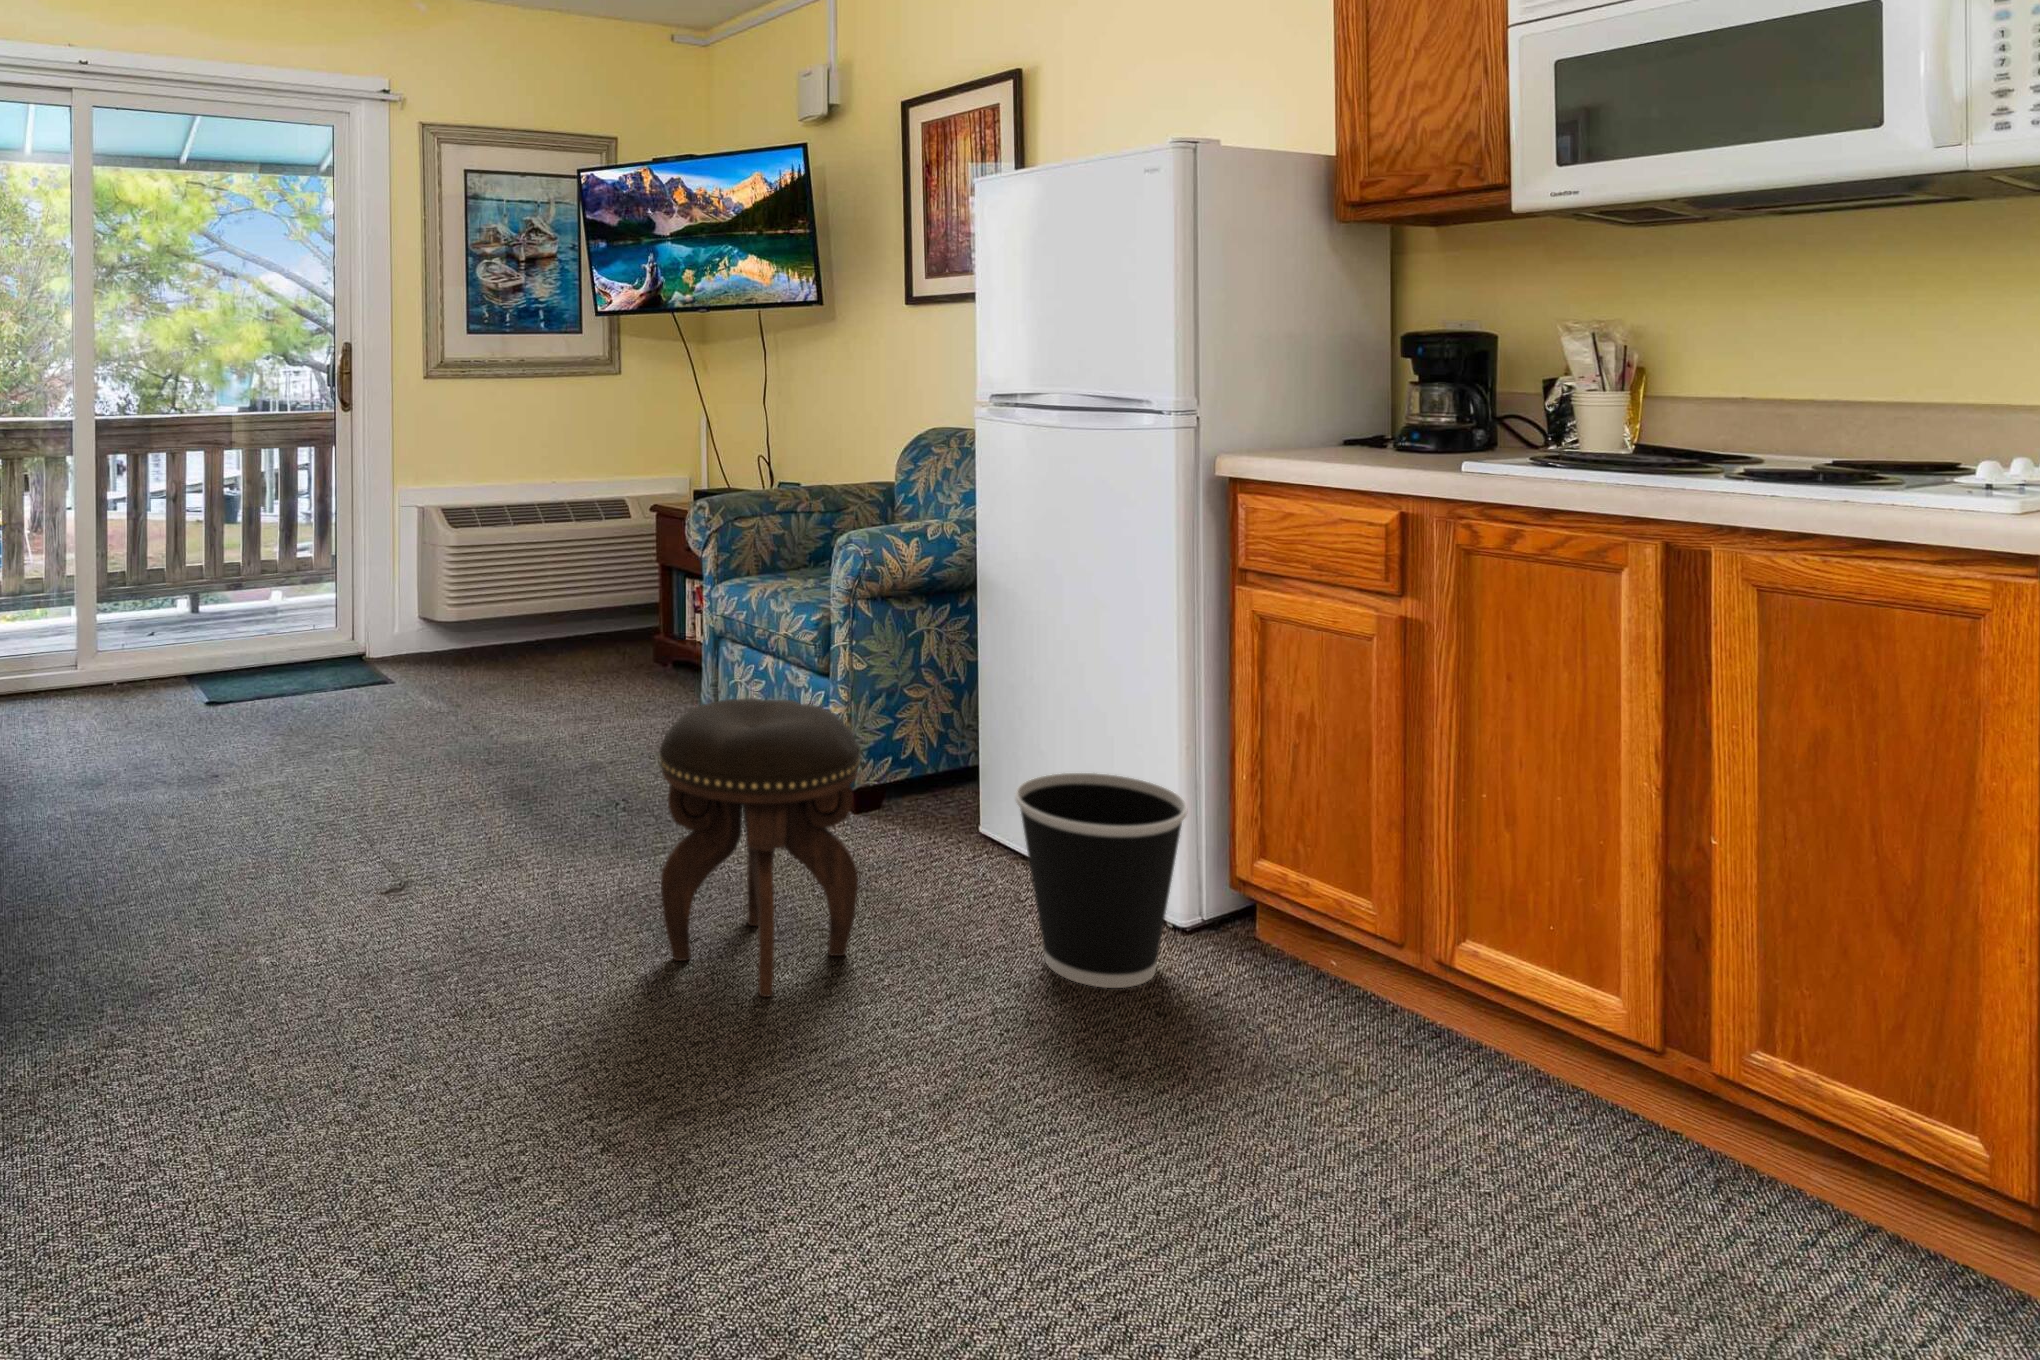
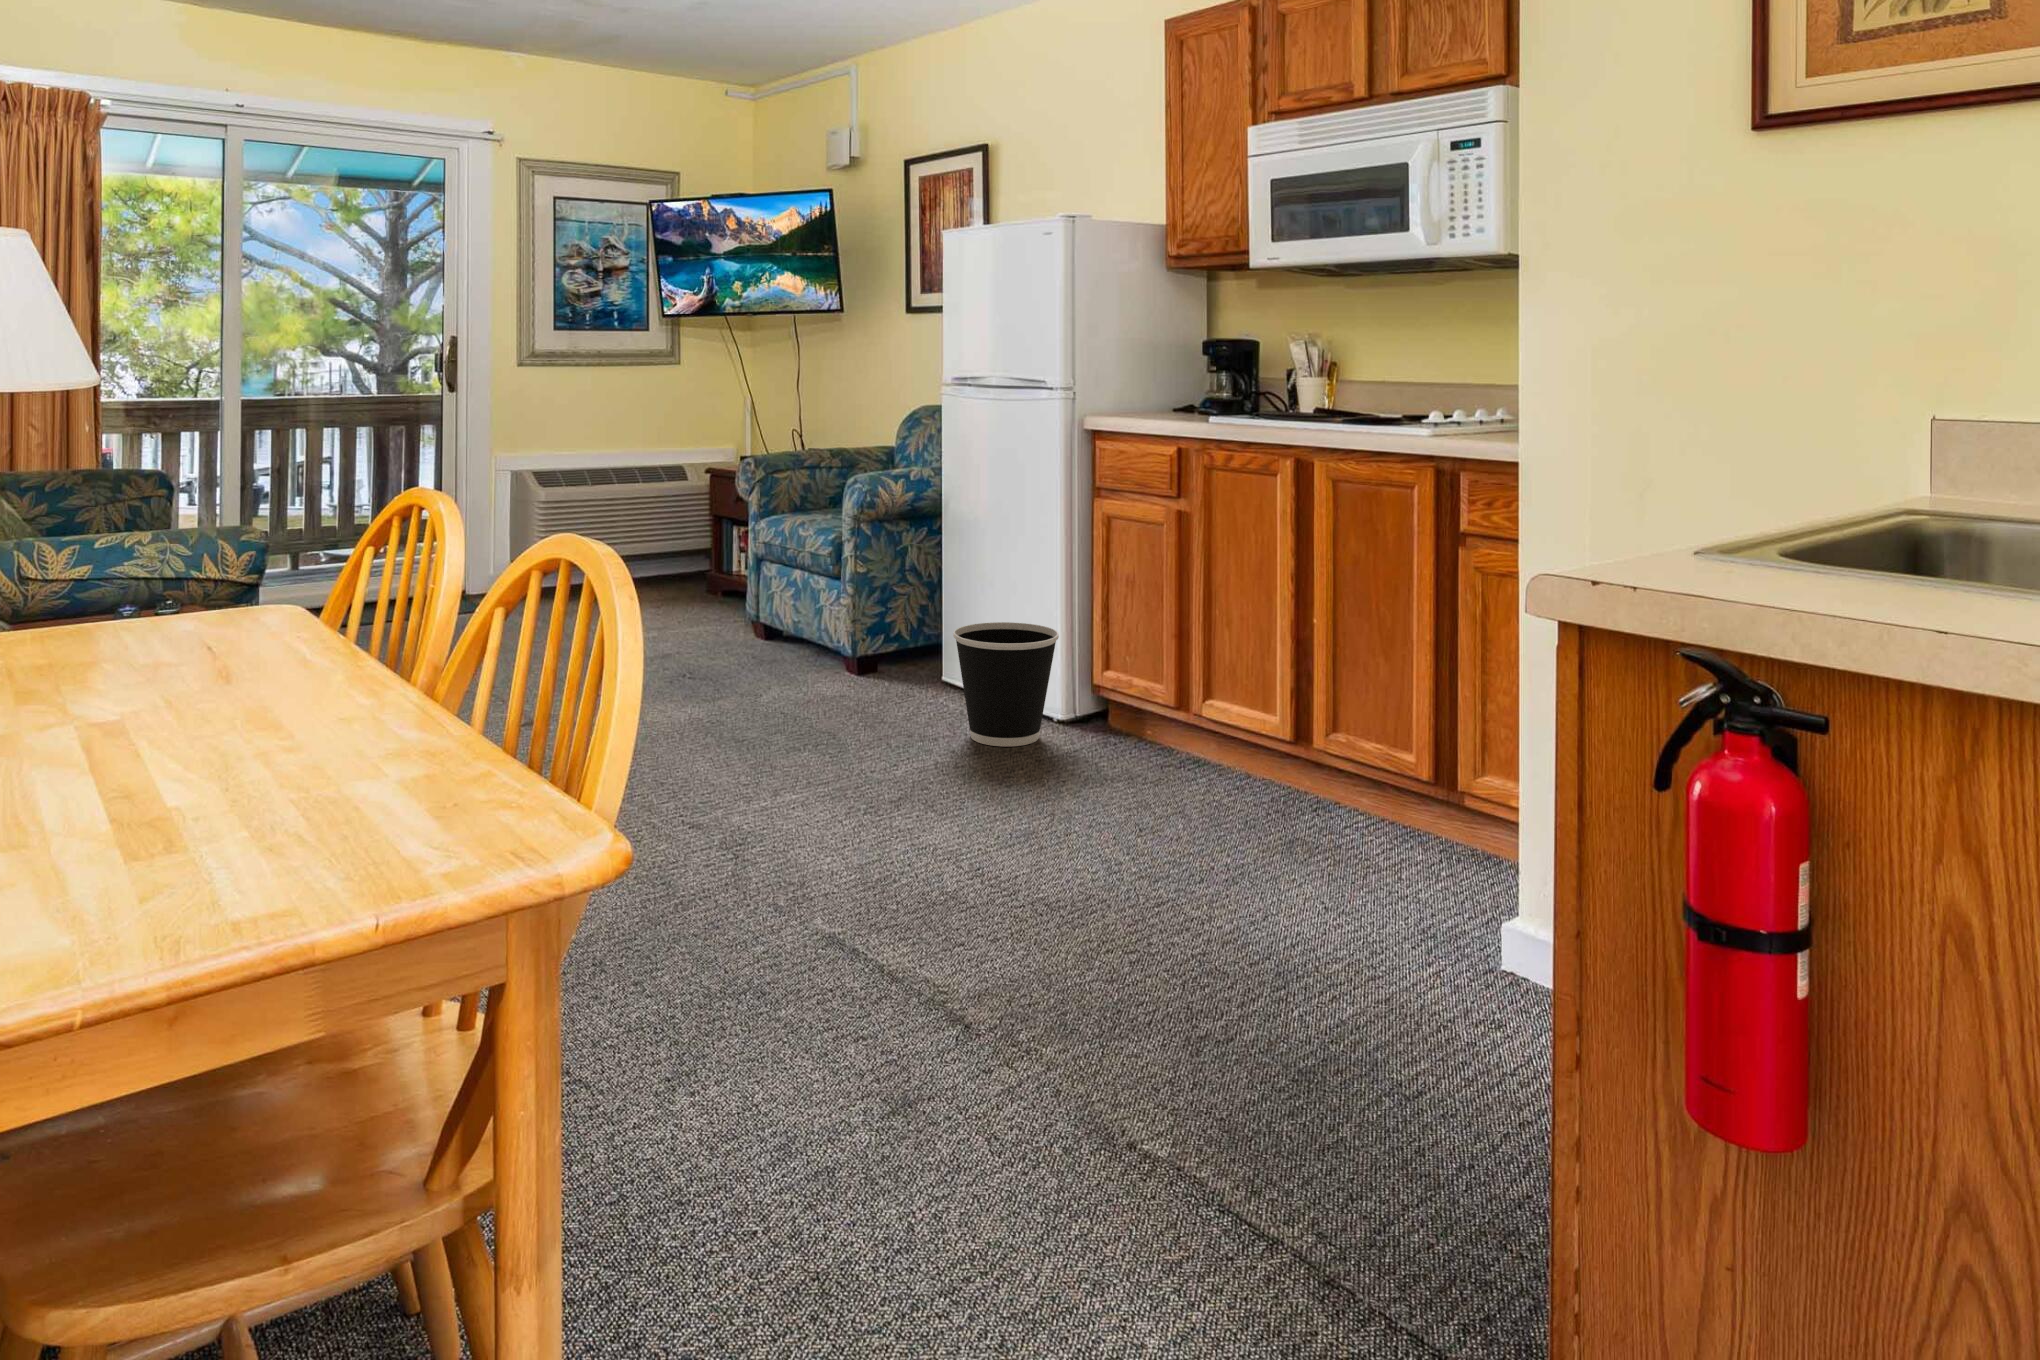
footstool: present [660,698,860,997] -> none [723,577,854,757]

